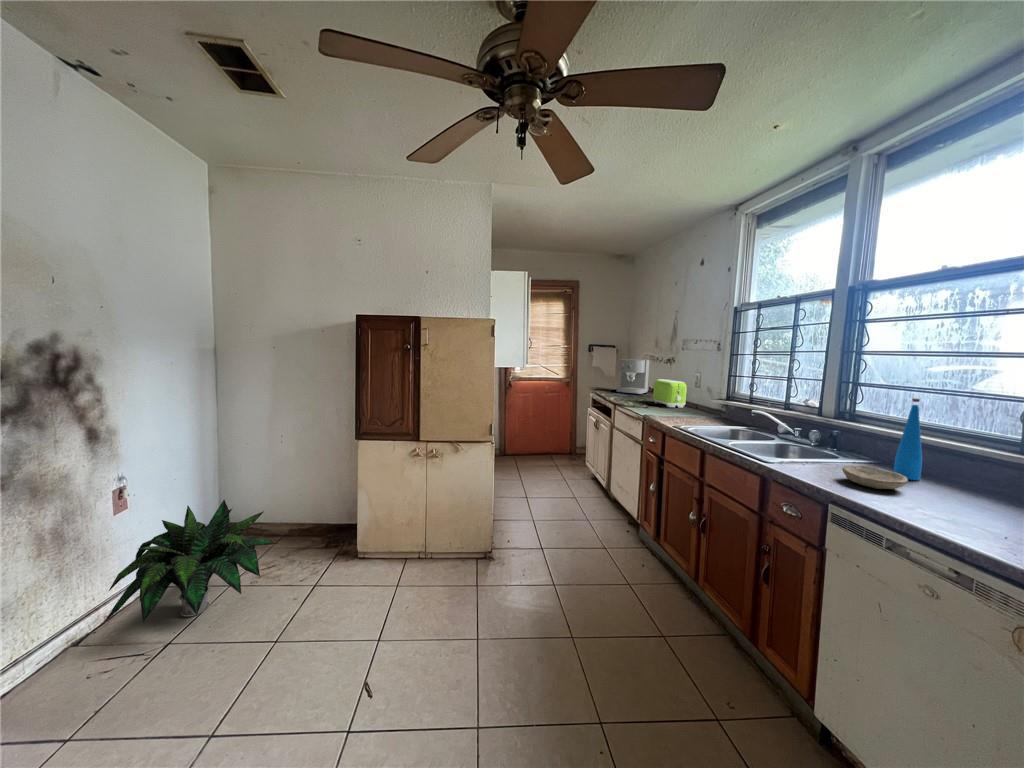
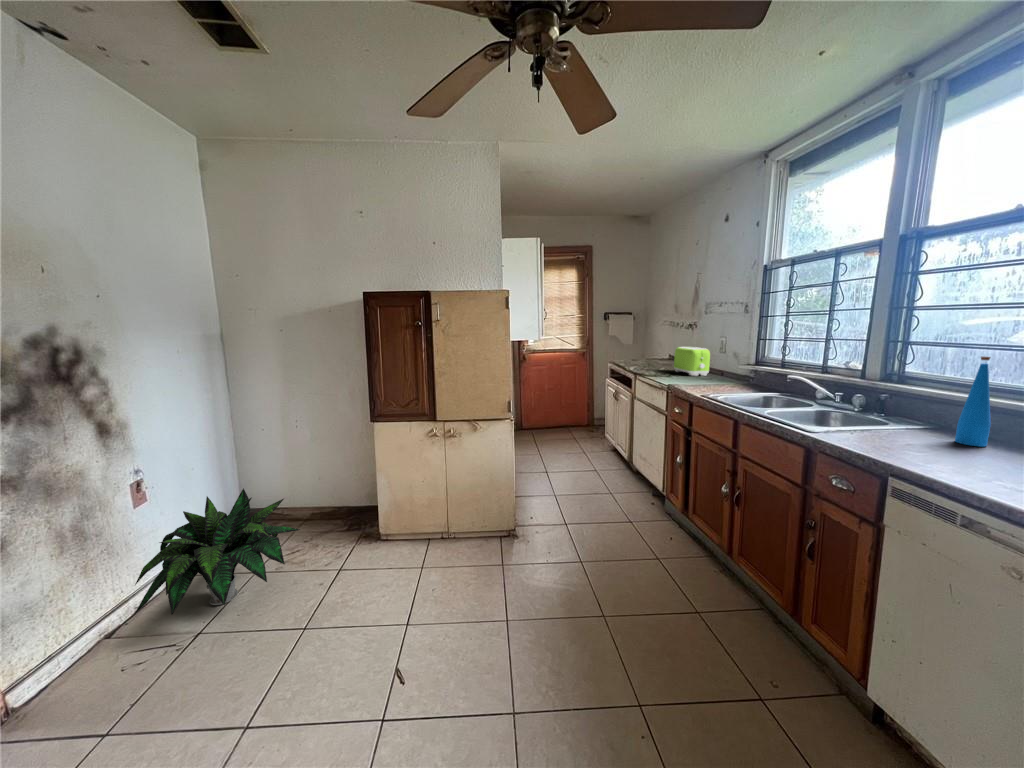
coffee maker: present [617,359,649,394] -> none [634,327,668,363]
bowl: present [842,465,908,489] -> none [901,433,980,458]

